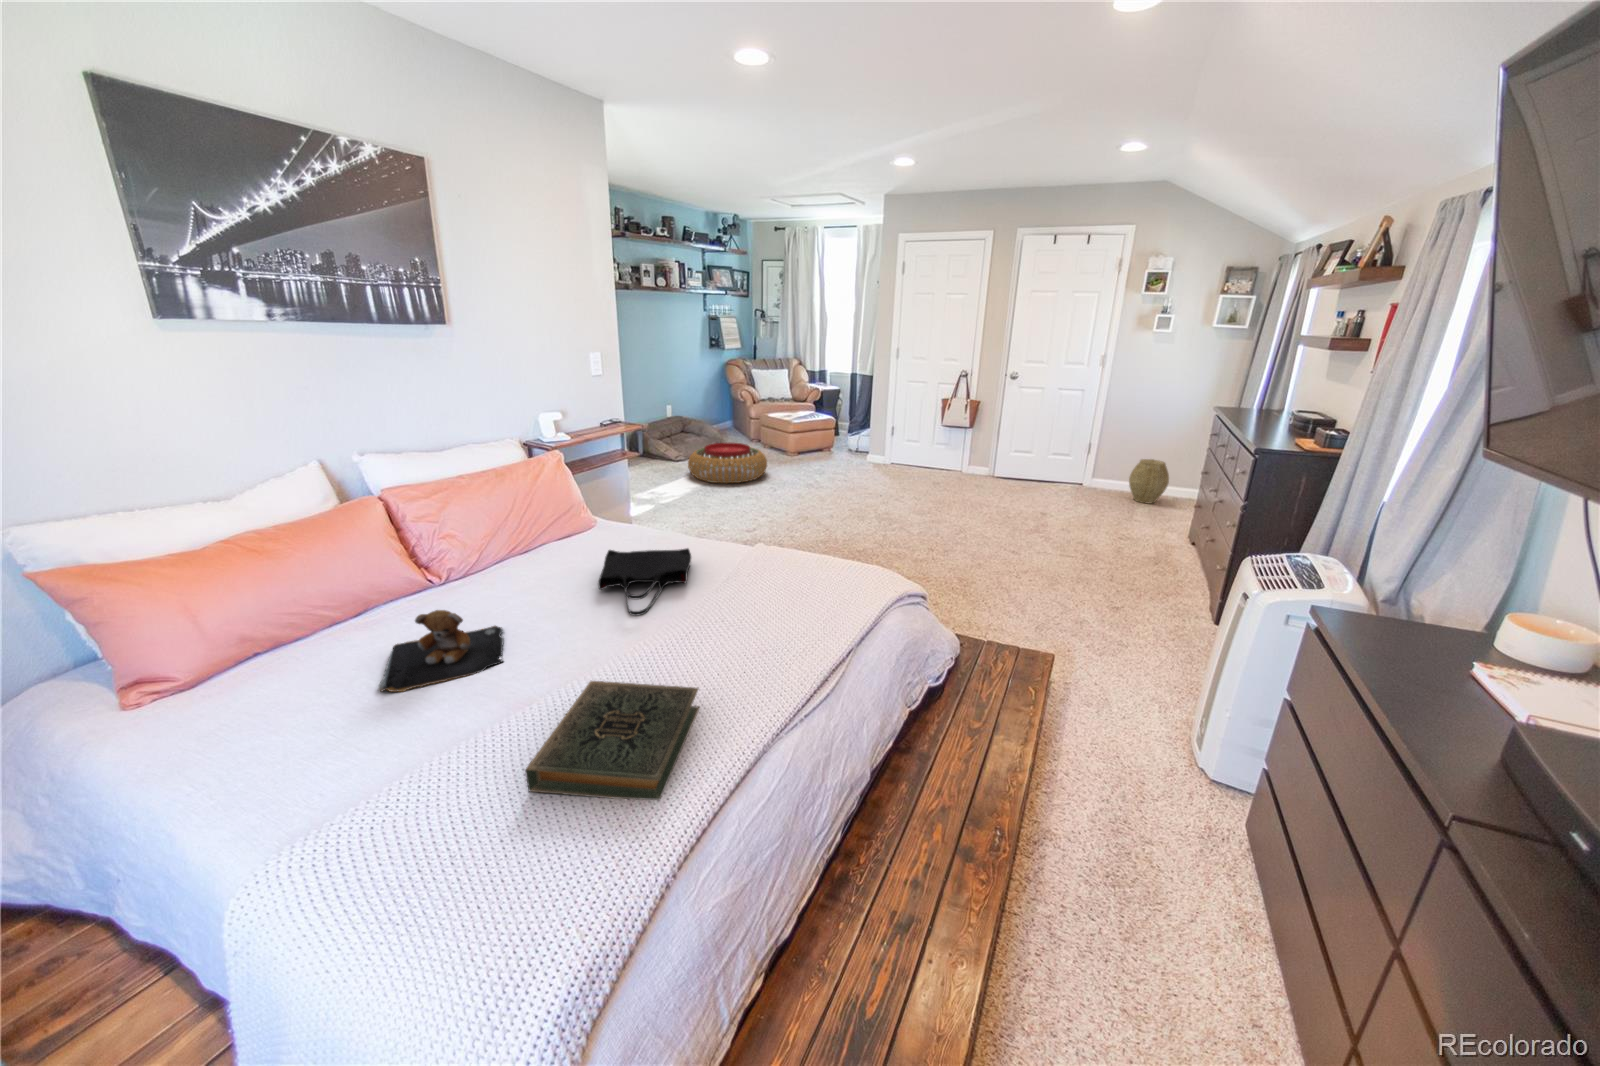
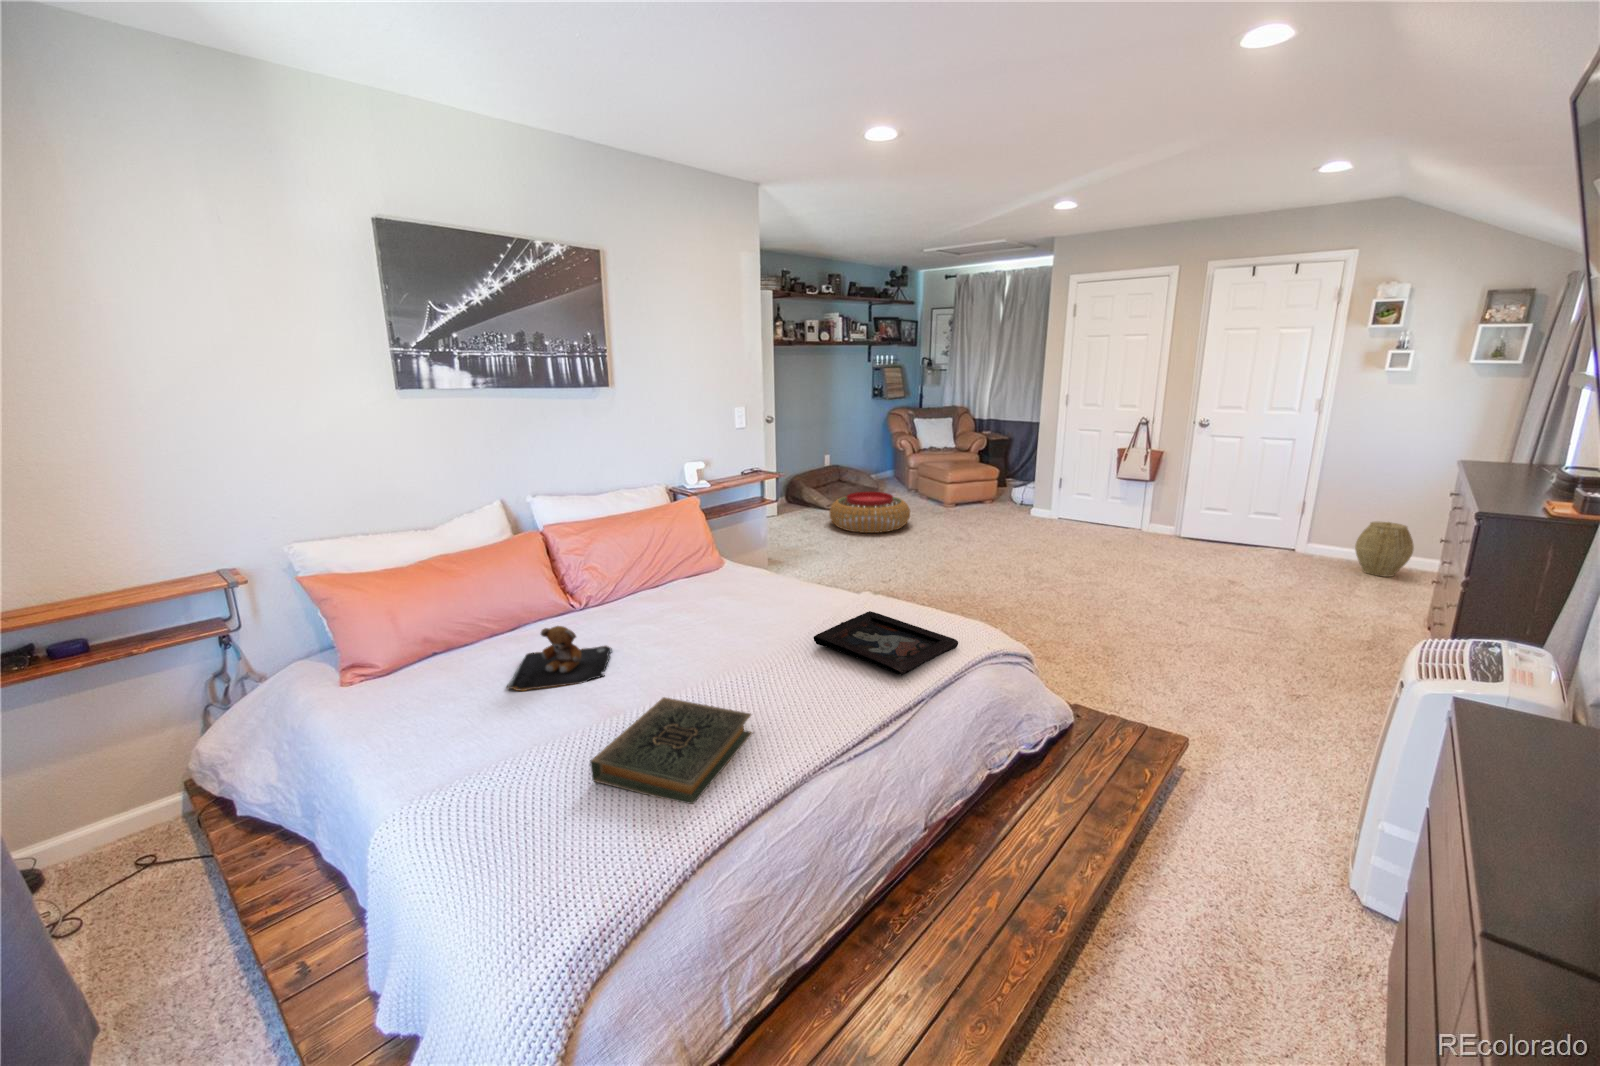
tote bag: present [598,548,691,616] -> none [699,587,788,648]
decorative tray: none [733,564,875,629] -> present [814,611,958,676]

